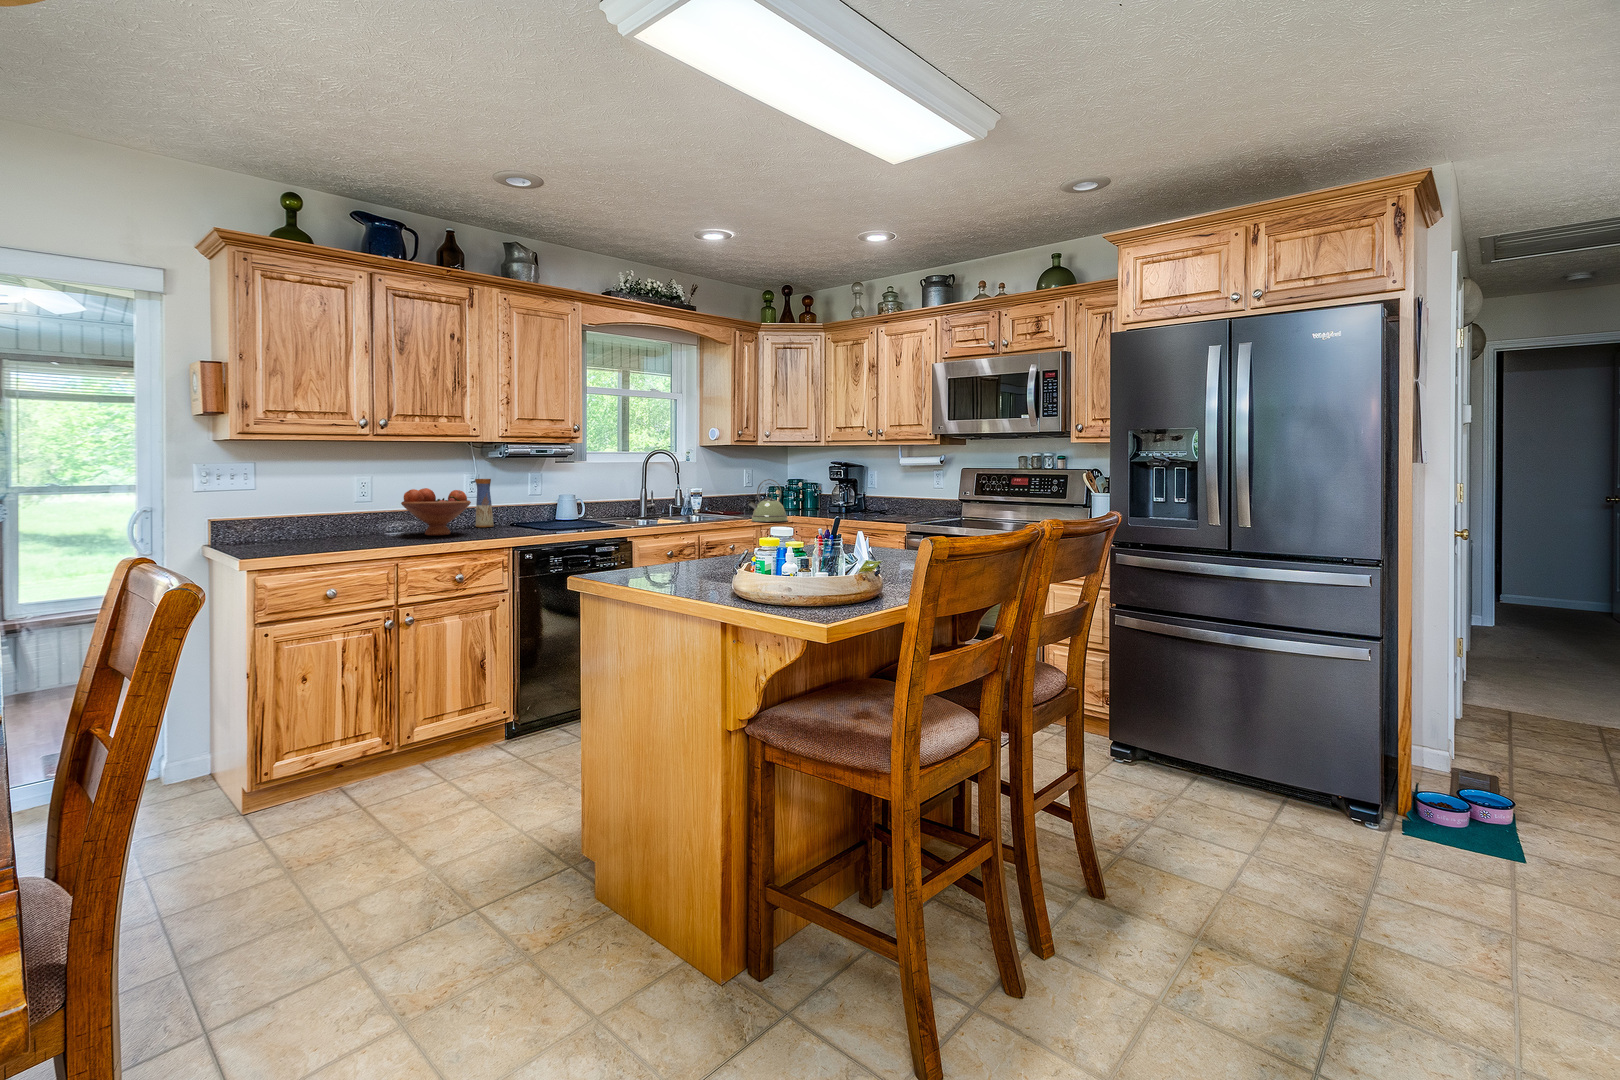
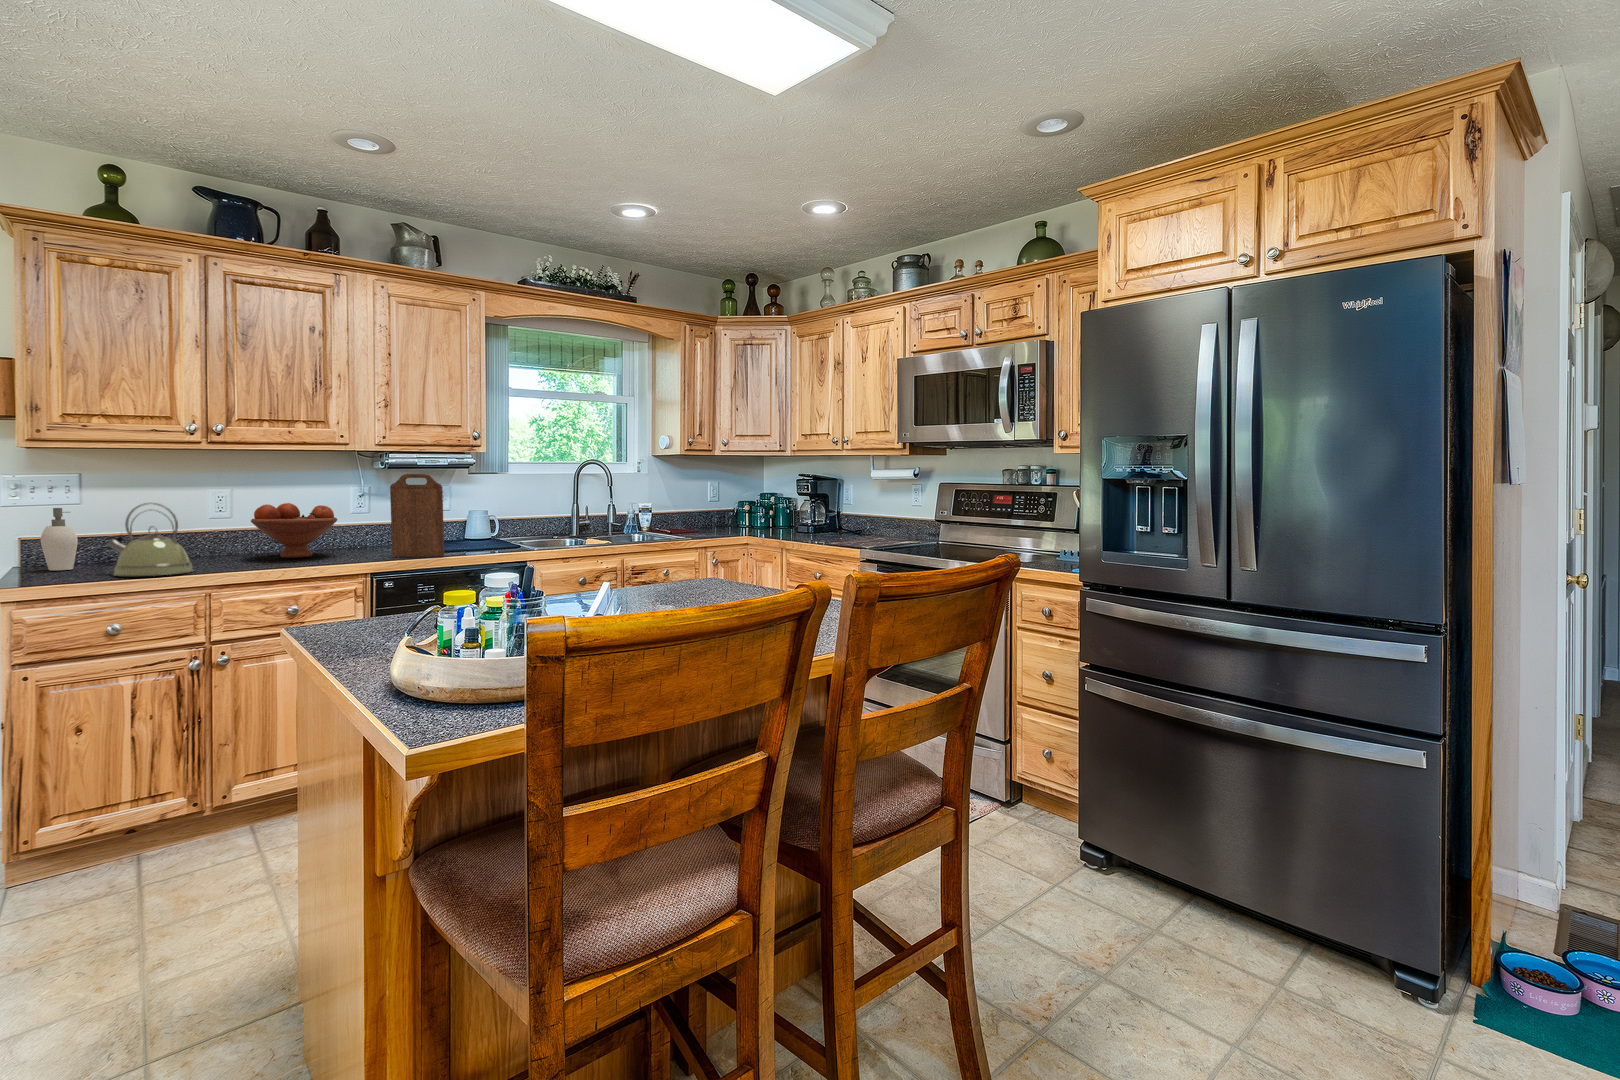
cutting board: none [517,462,562,534] -> present [390,474,444,557]
vase: present [475,479,494,527] -> none [361,492,383,547]
kettle: present [747,479,788,522] -> present [106,503,193,576]
soap dispenser: none [243,492,279,546] -> present [41,508,78,570]

